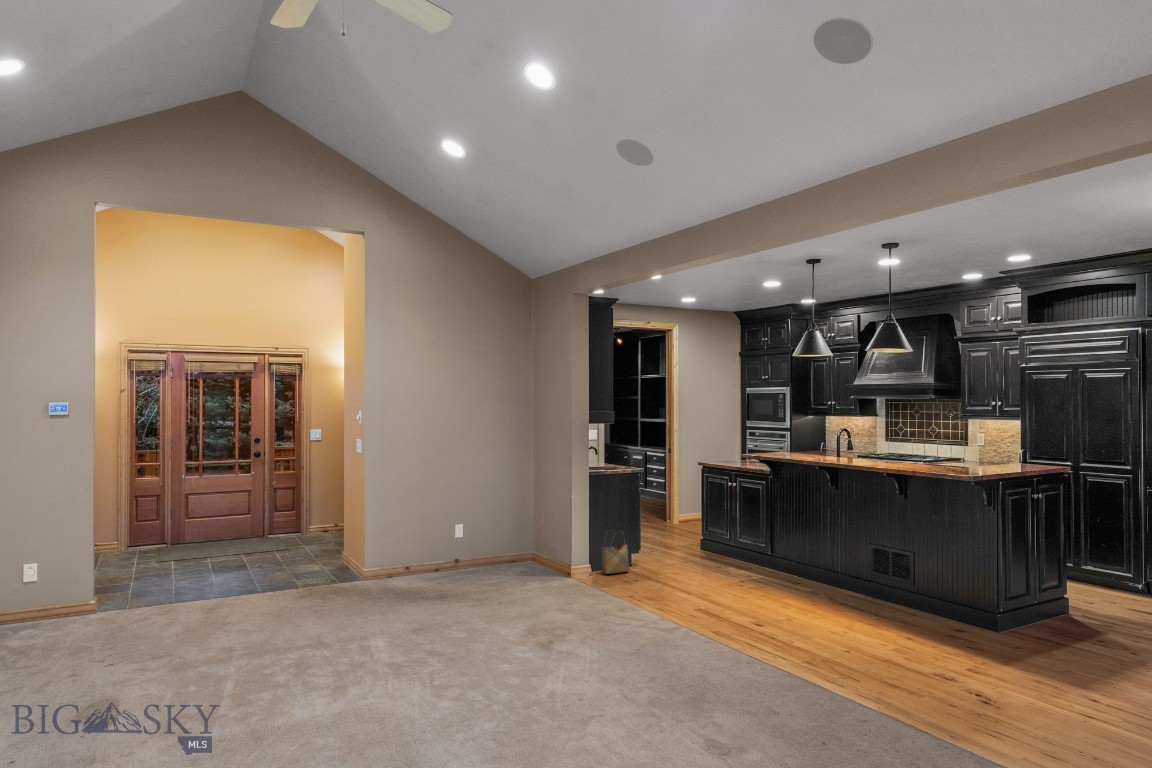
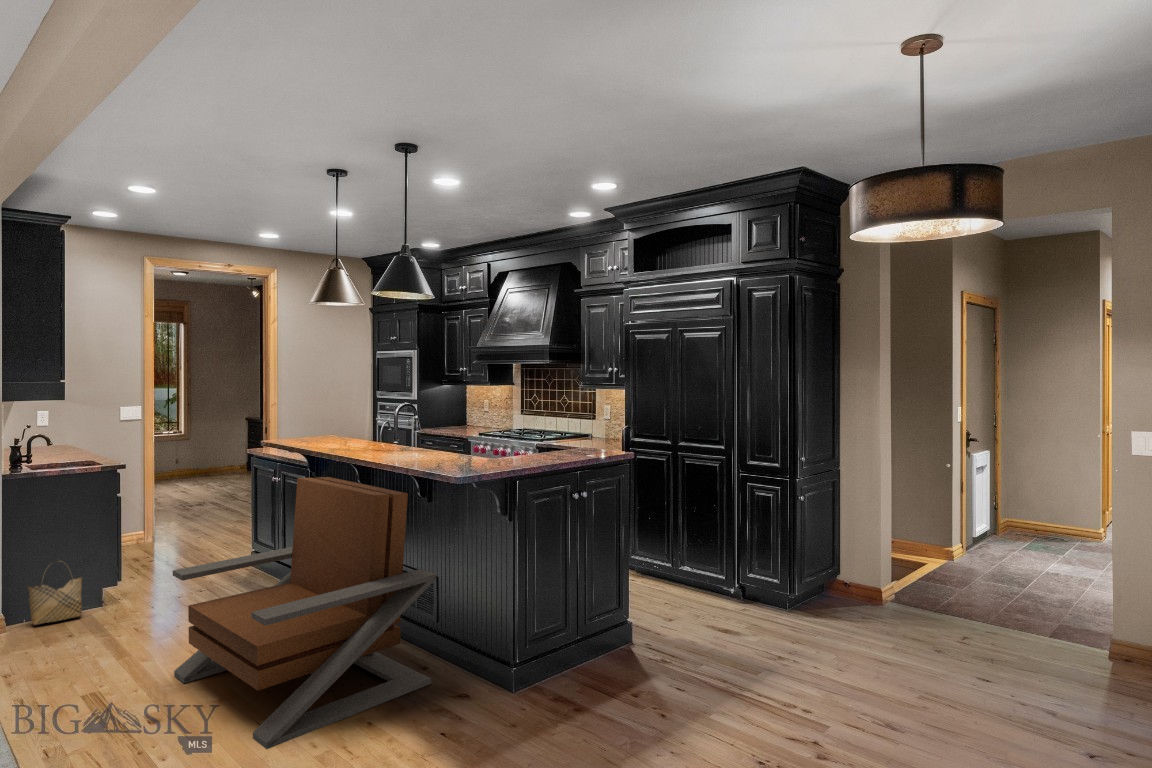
lounge chair: none [746,478,944,648] -> present [173,477,436,749]

